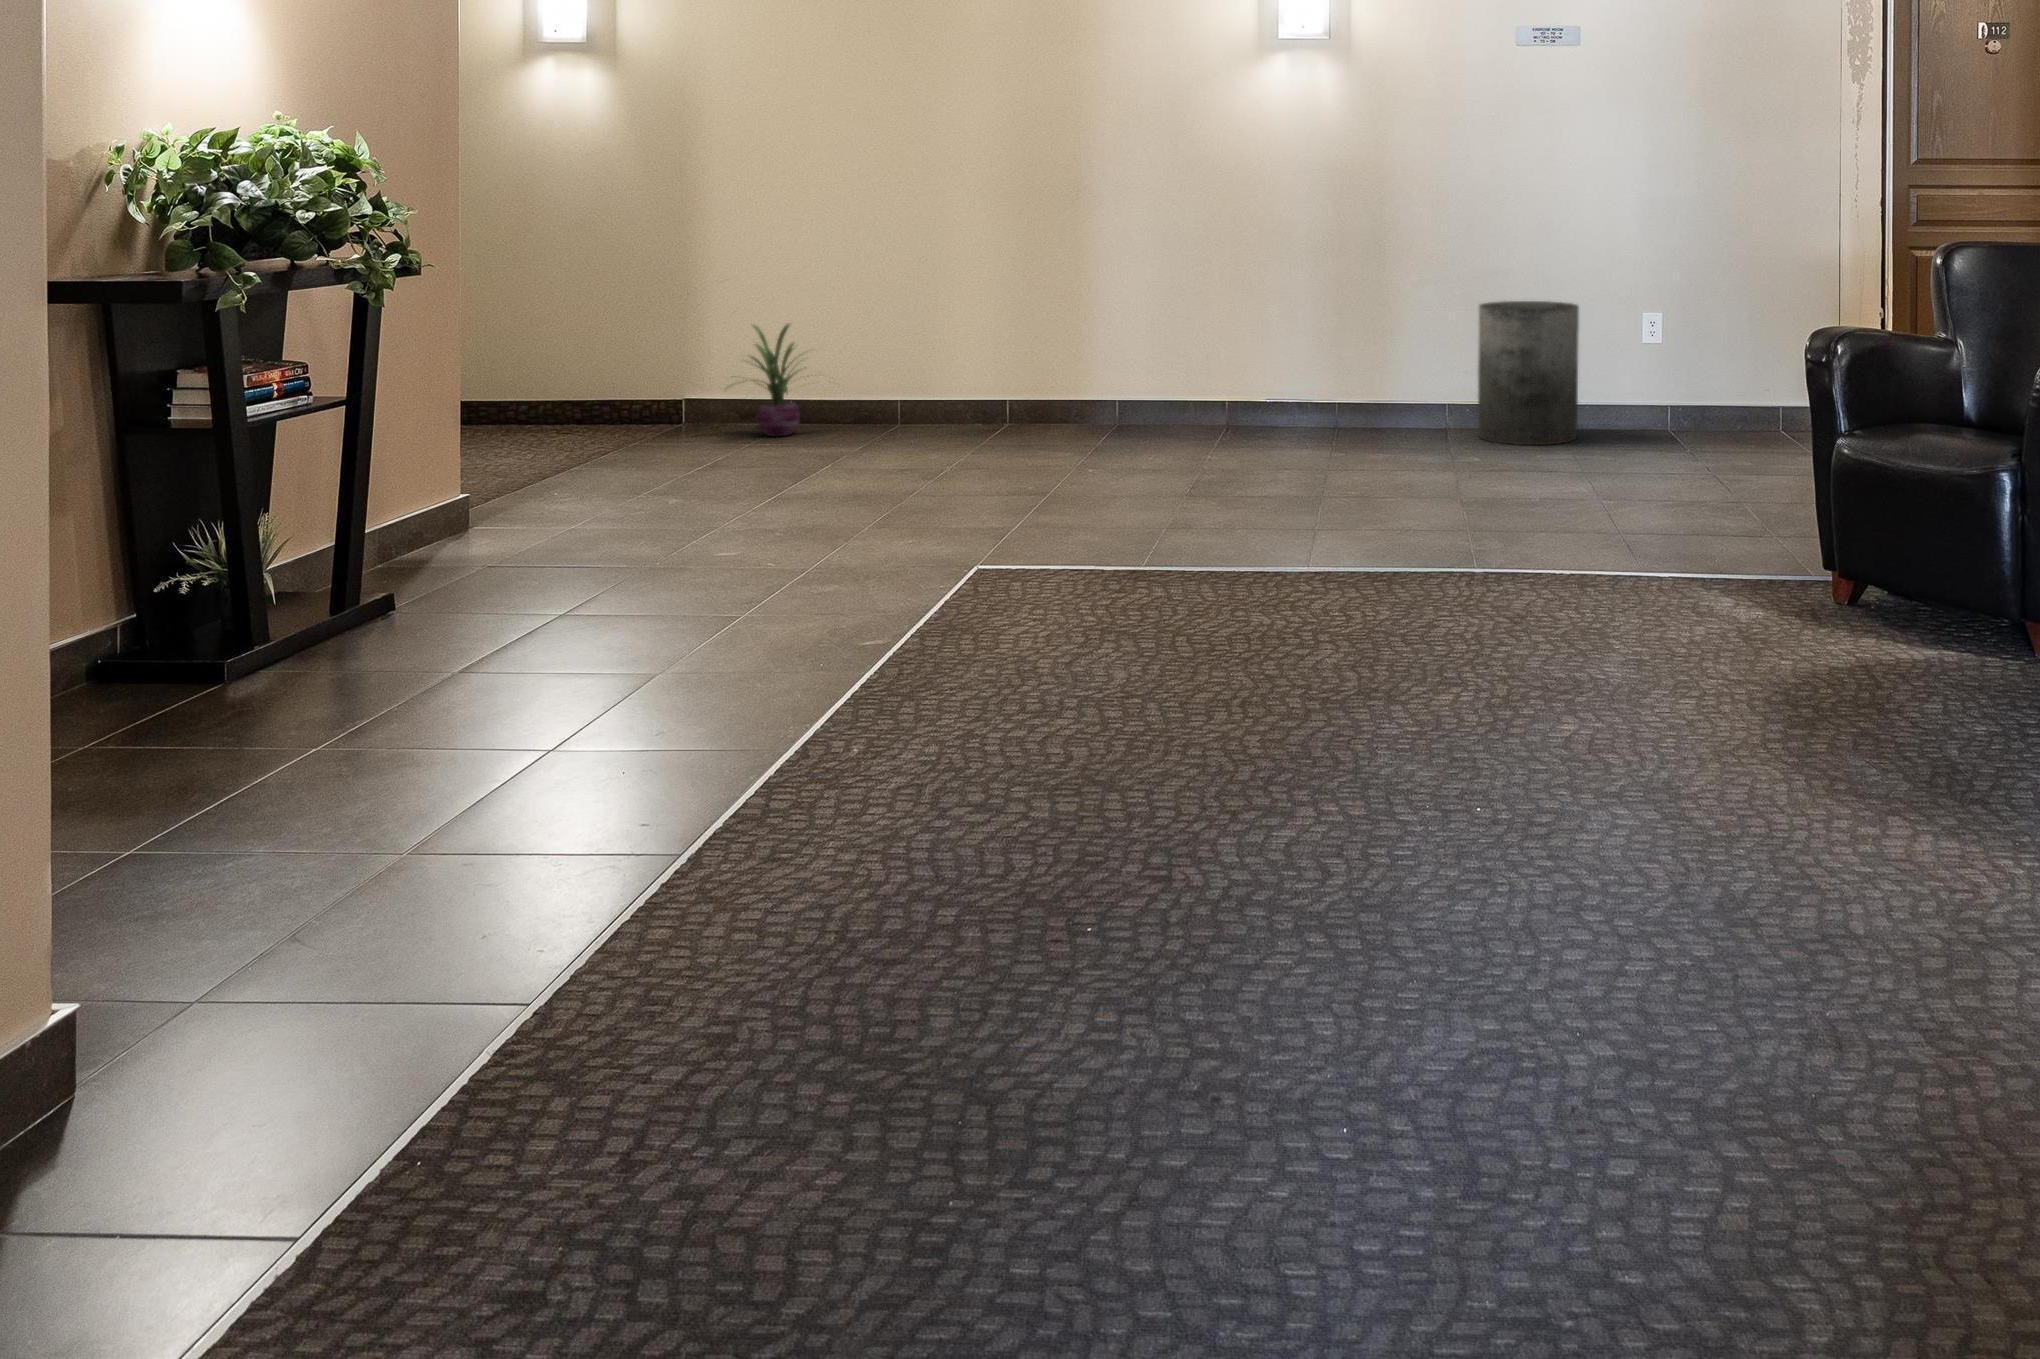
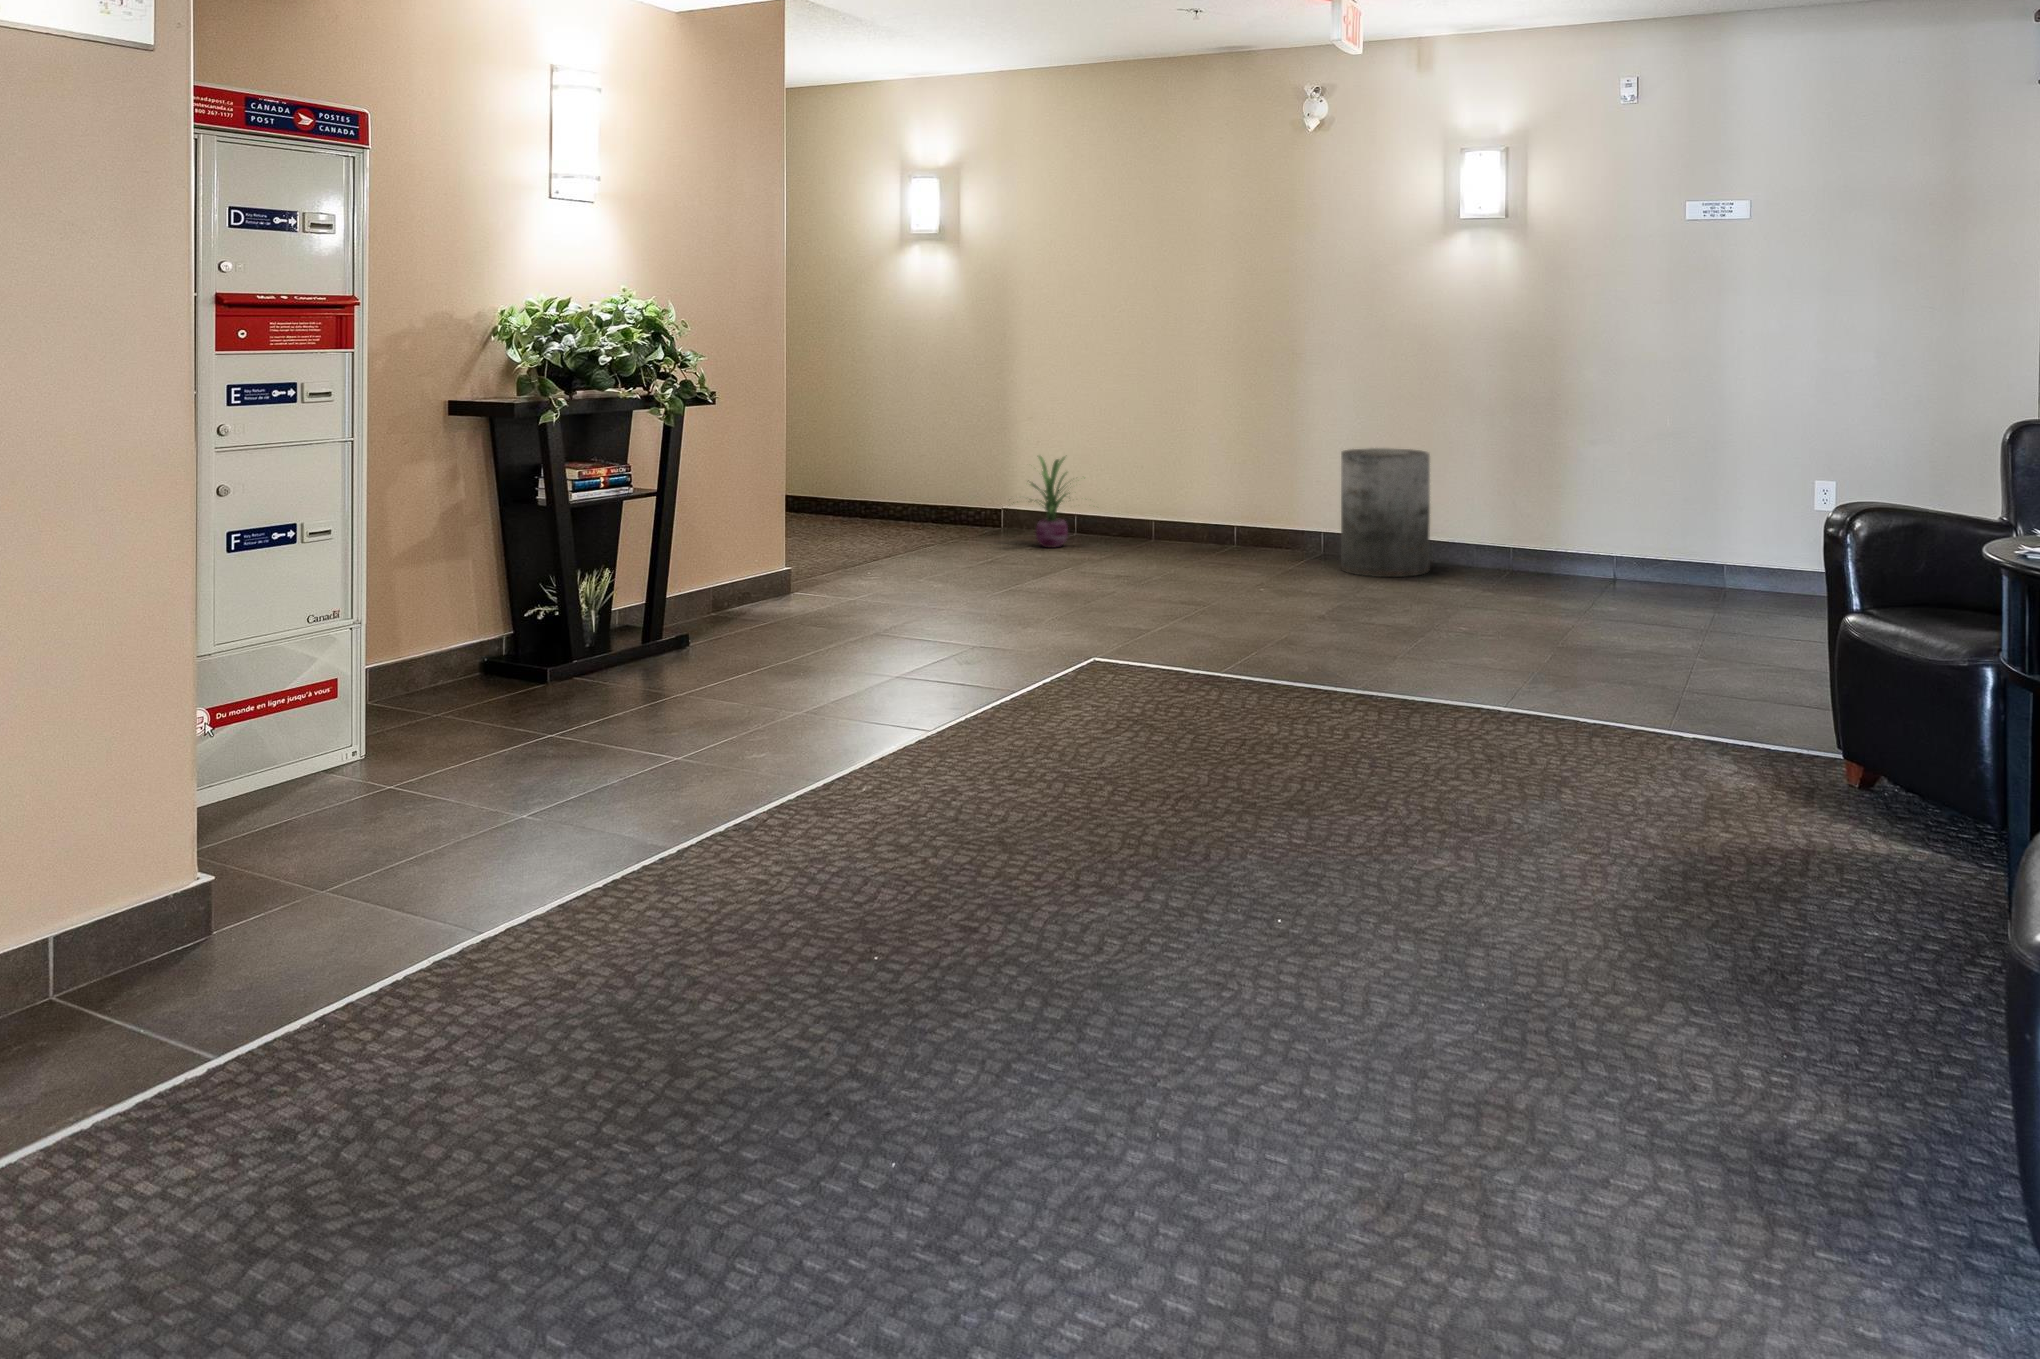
trash can: present [1478,301,1579,445] -> present [1341,448,1430,577]

